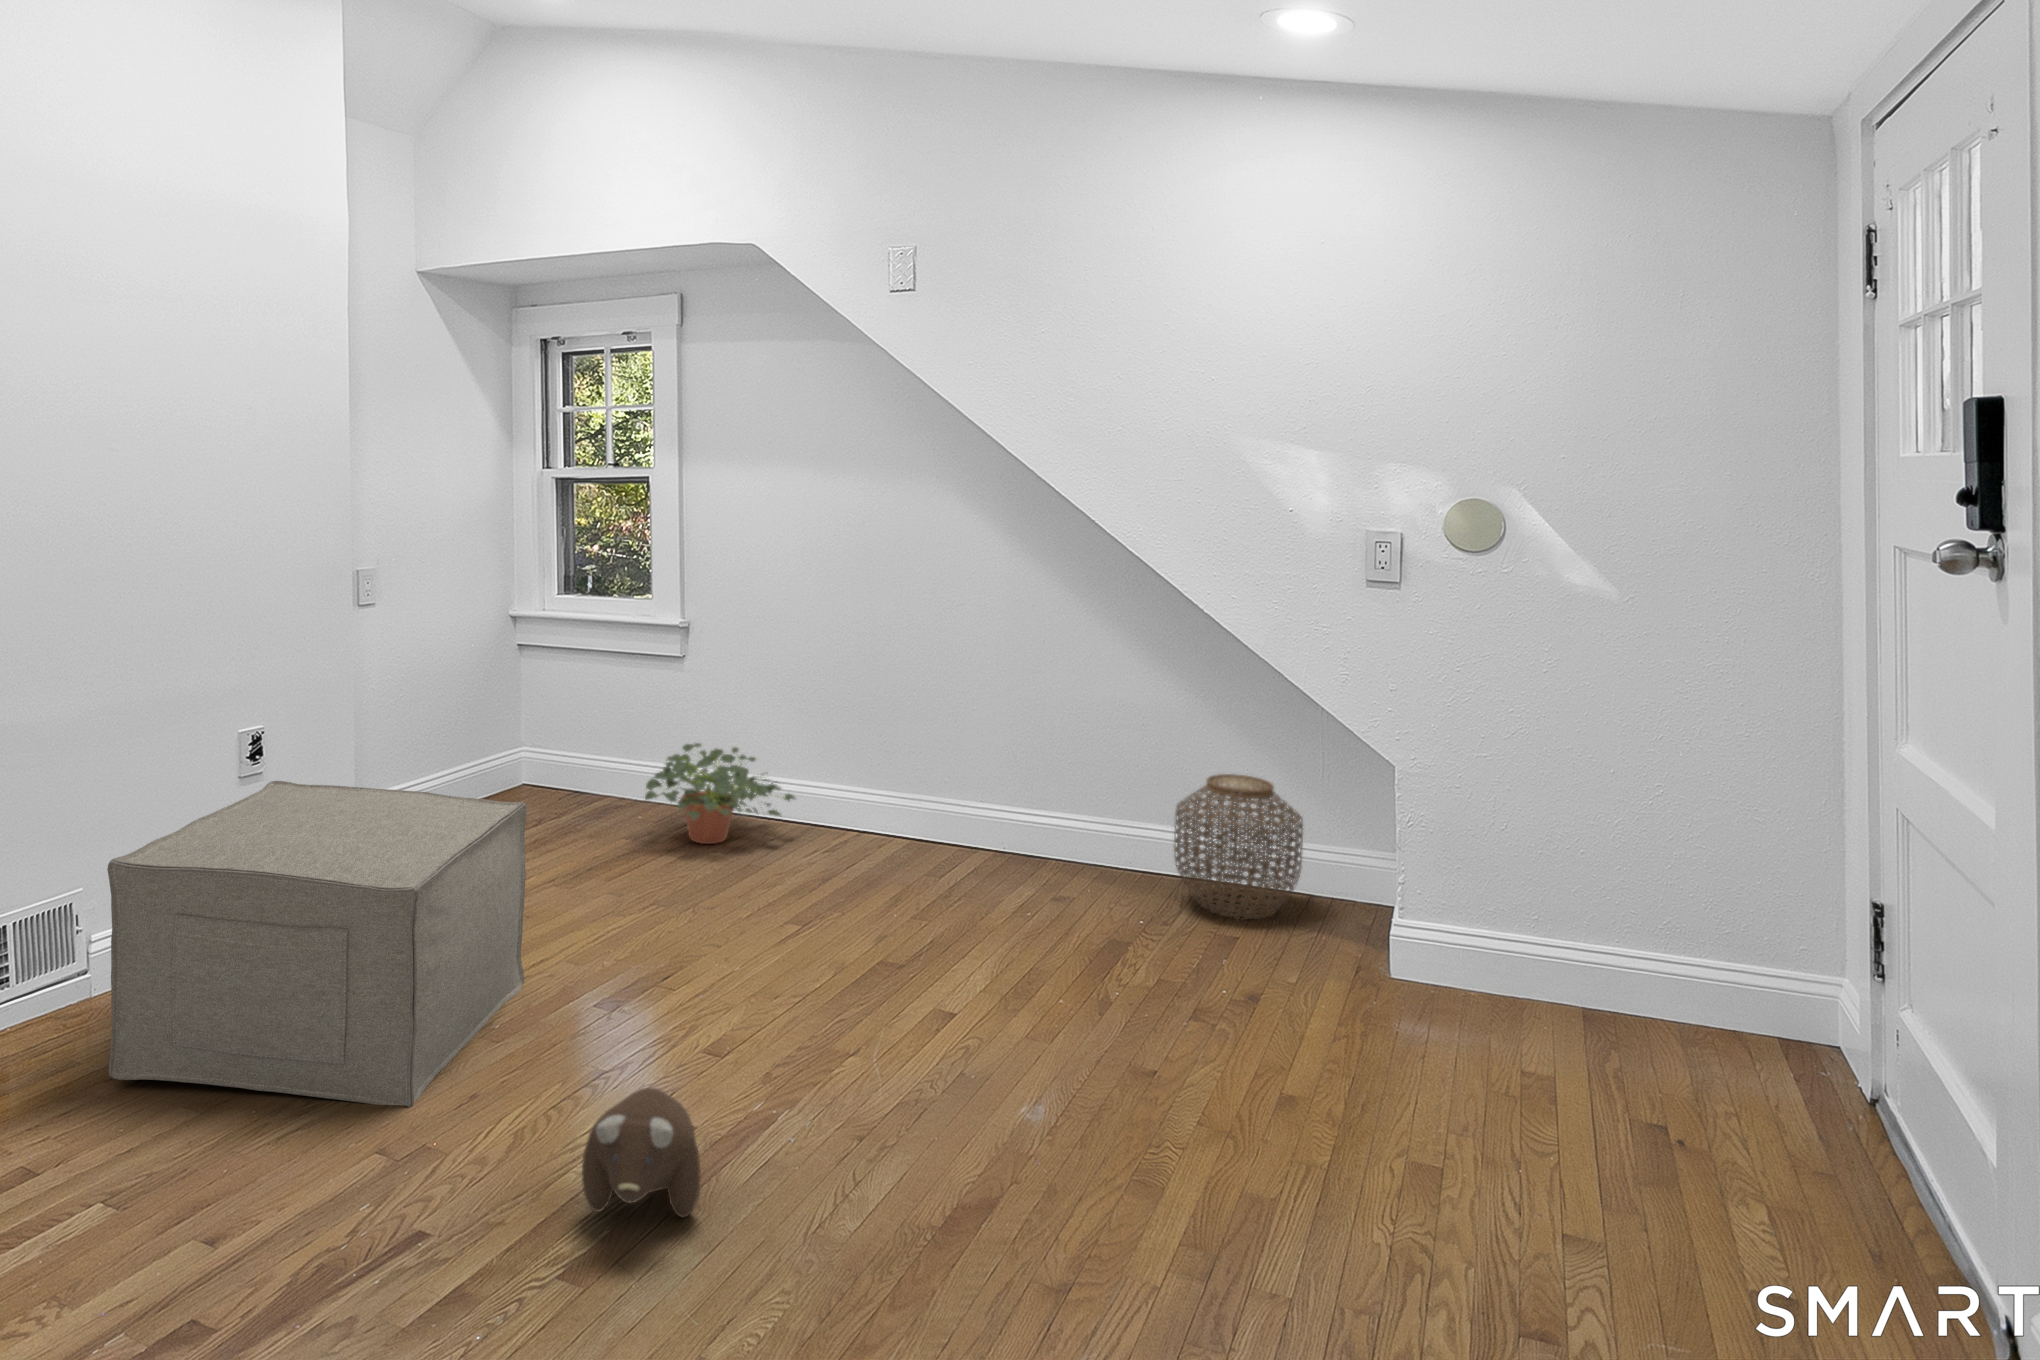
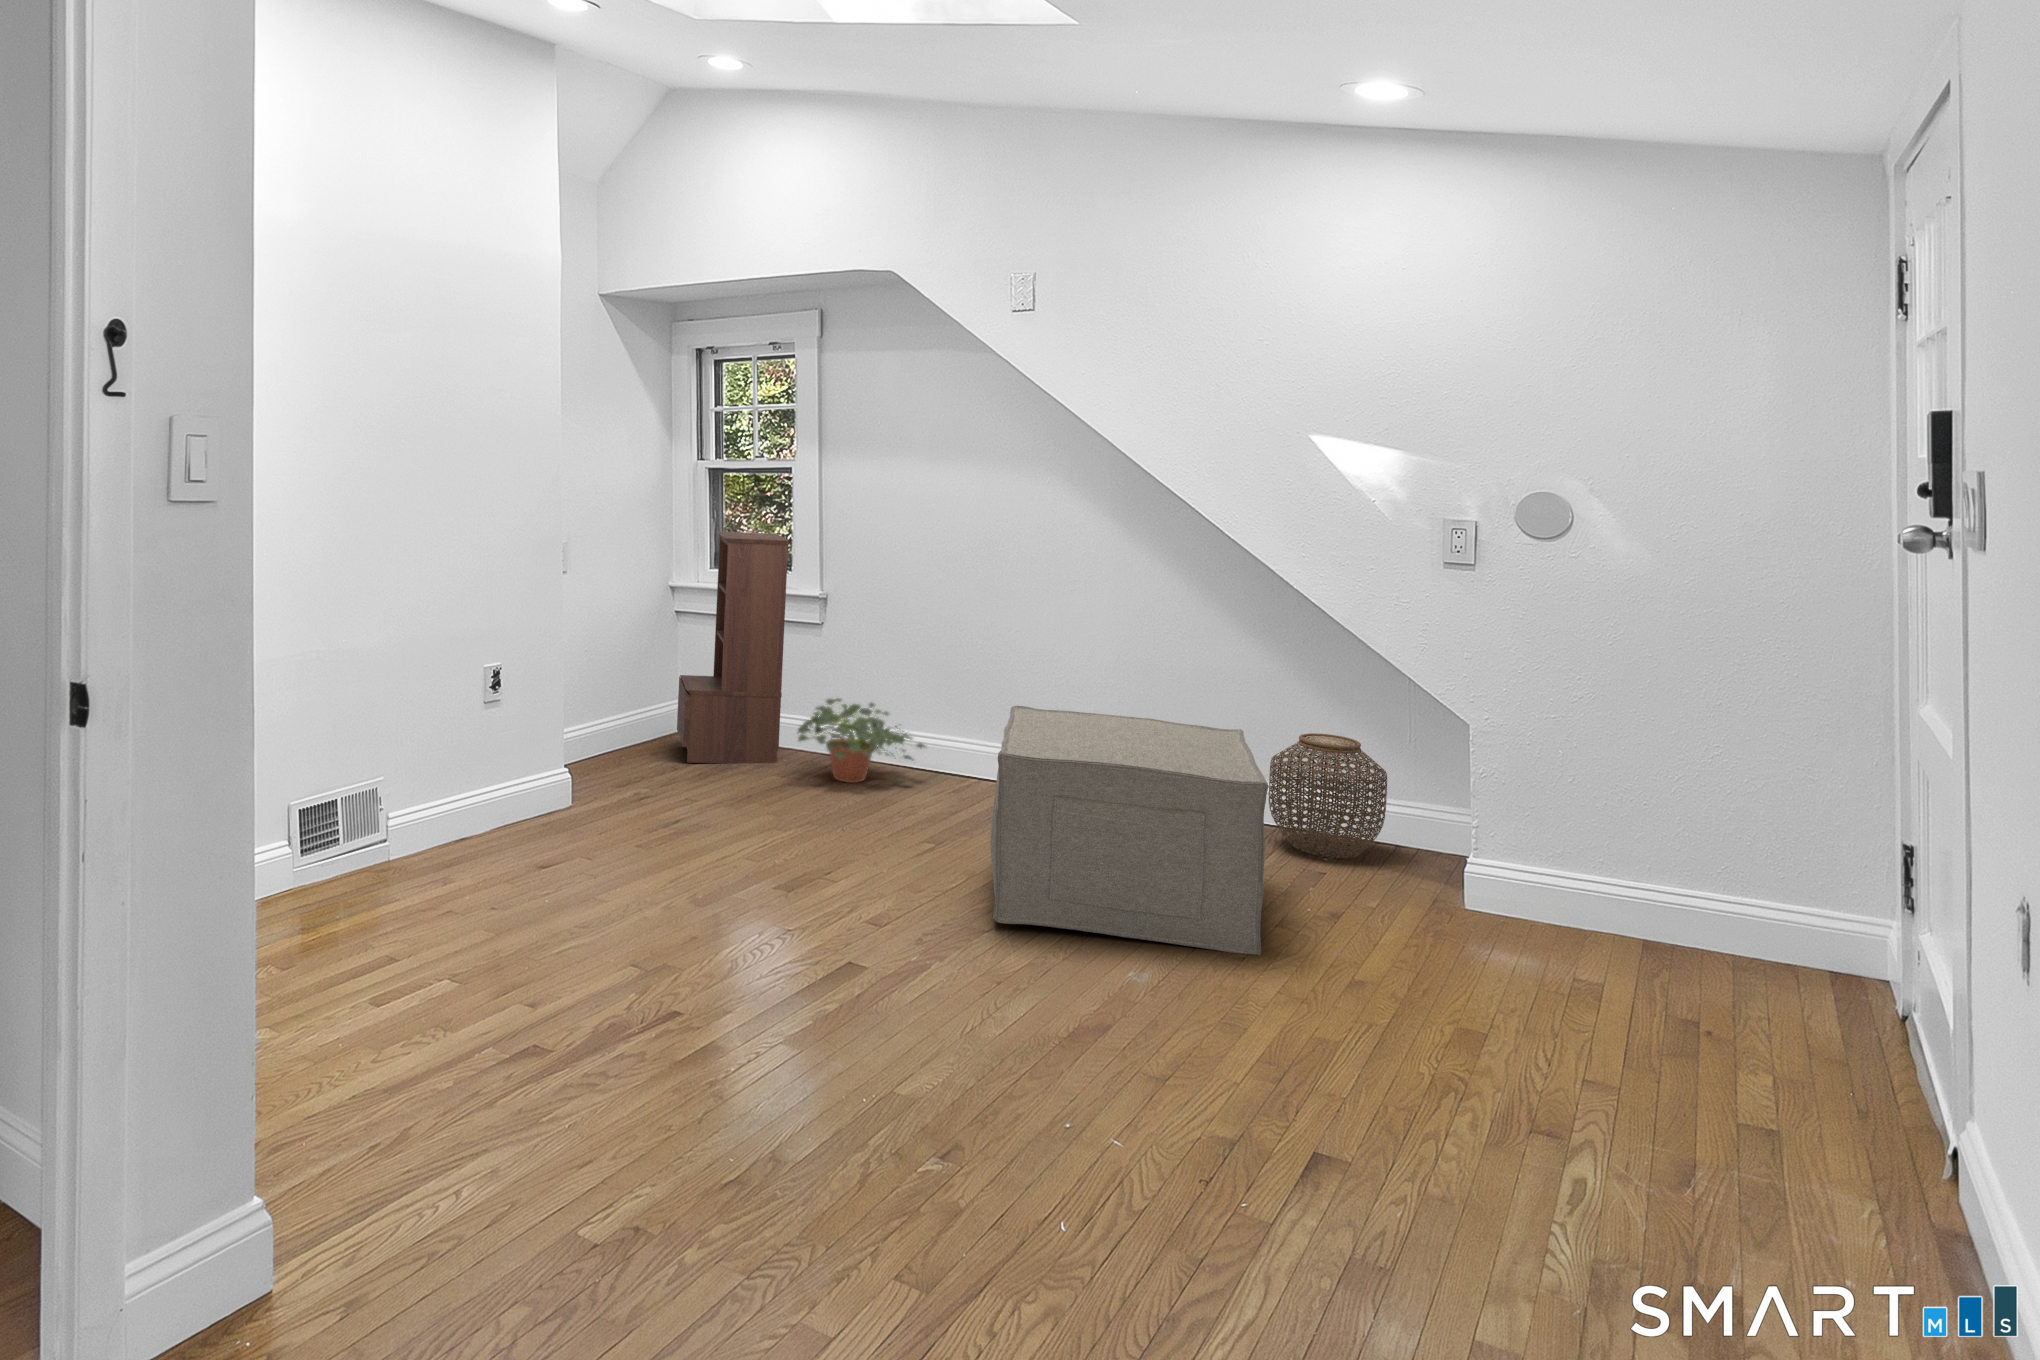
bookshelf: none [515,551,638,825] -> present [677,531,789,764]
ottoman: present [107,781,527,1107] -> present [990,706,1268,956]
plush toy: present [582,1088,701,1217] -> none [805,926,896,1023]

